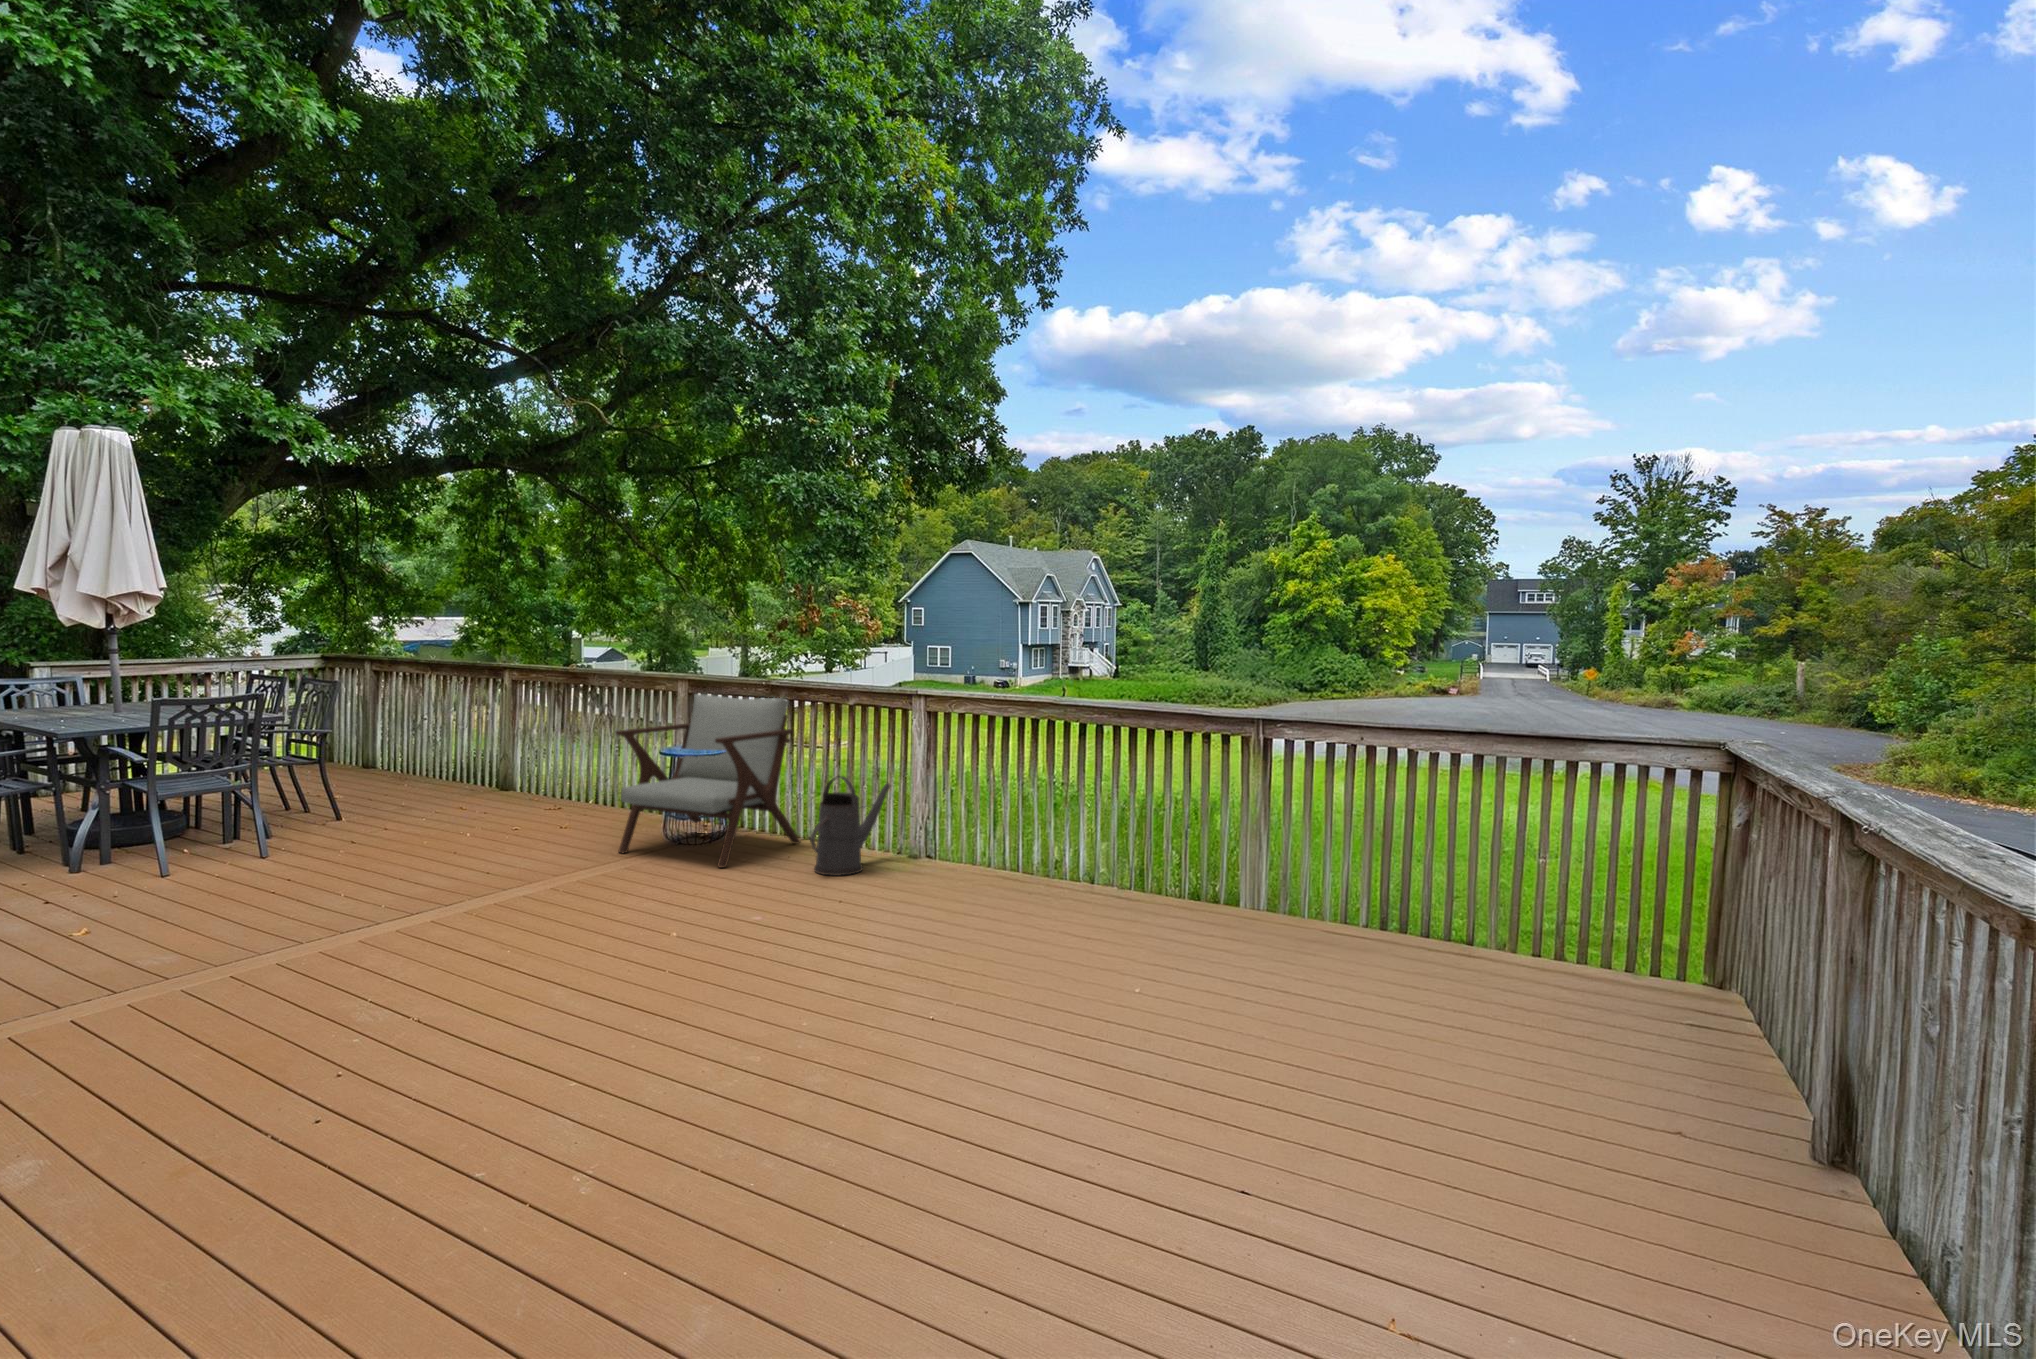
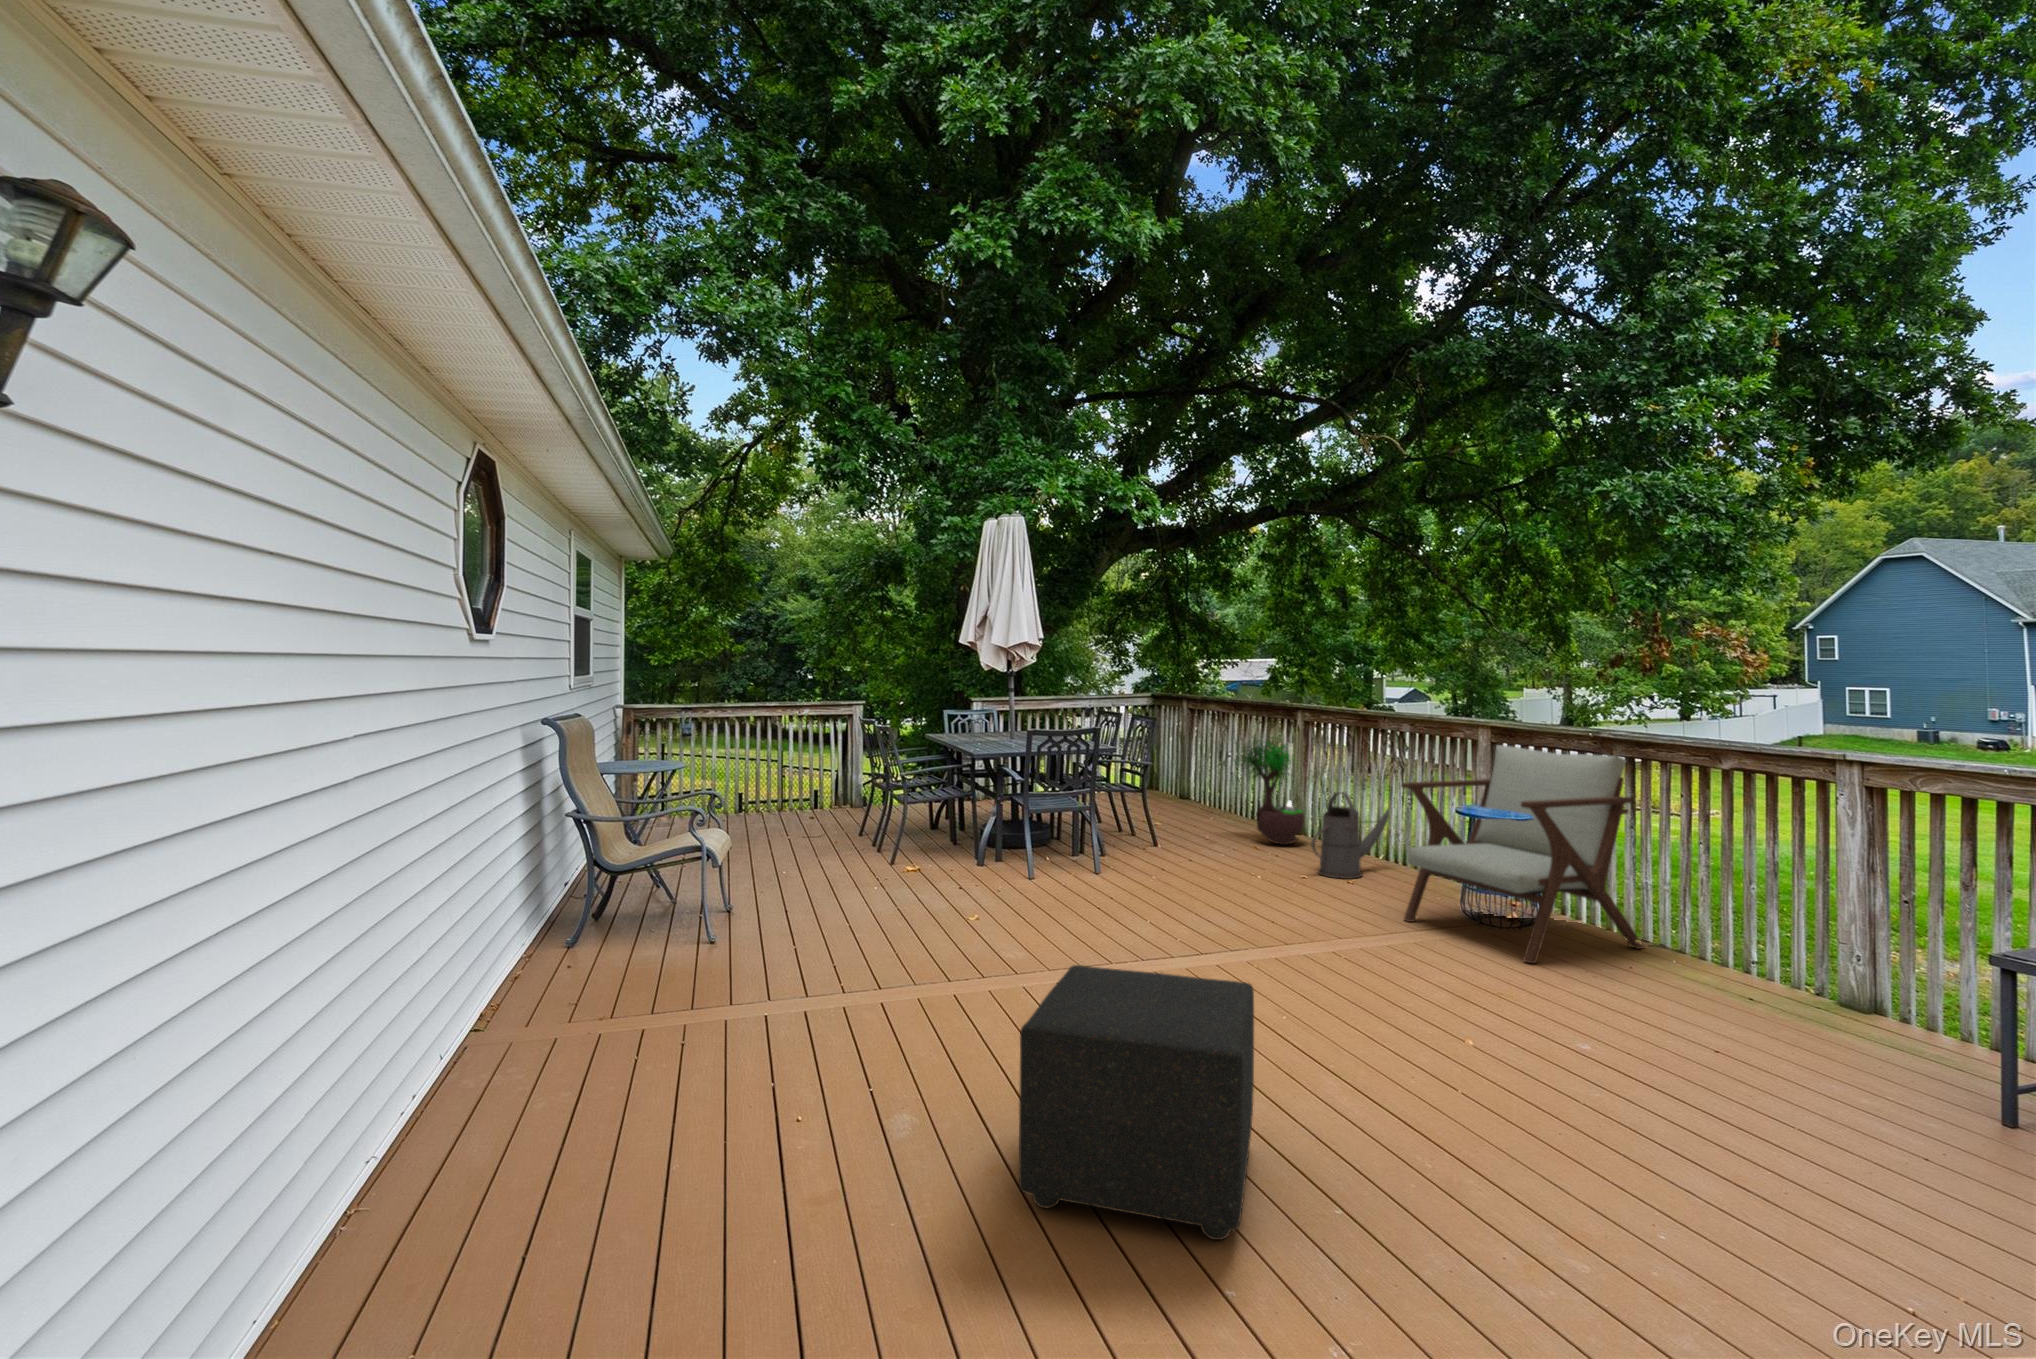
potted tree: none [430,688,520,804] -> present [1238,737,1304,845]
watering can: present [810,776,890,876] -> present [1311,792,1389,879]
ottoman: none [236,915,499,1182] -> present [1019,965,1254,1240]

